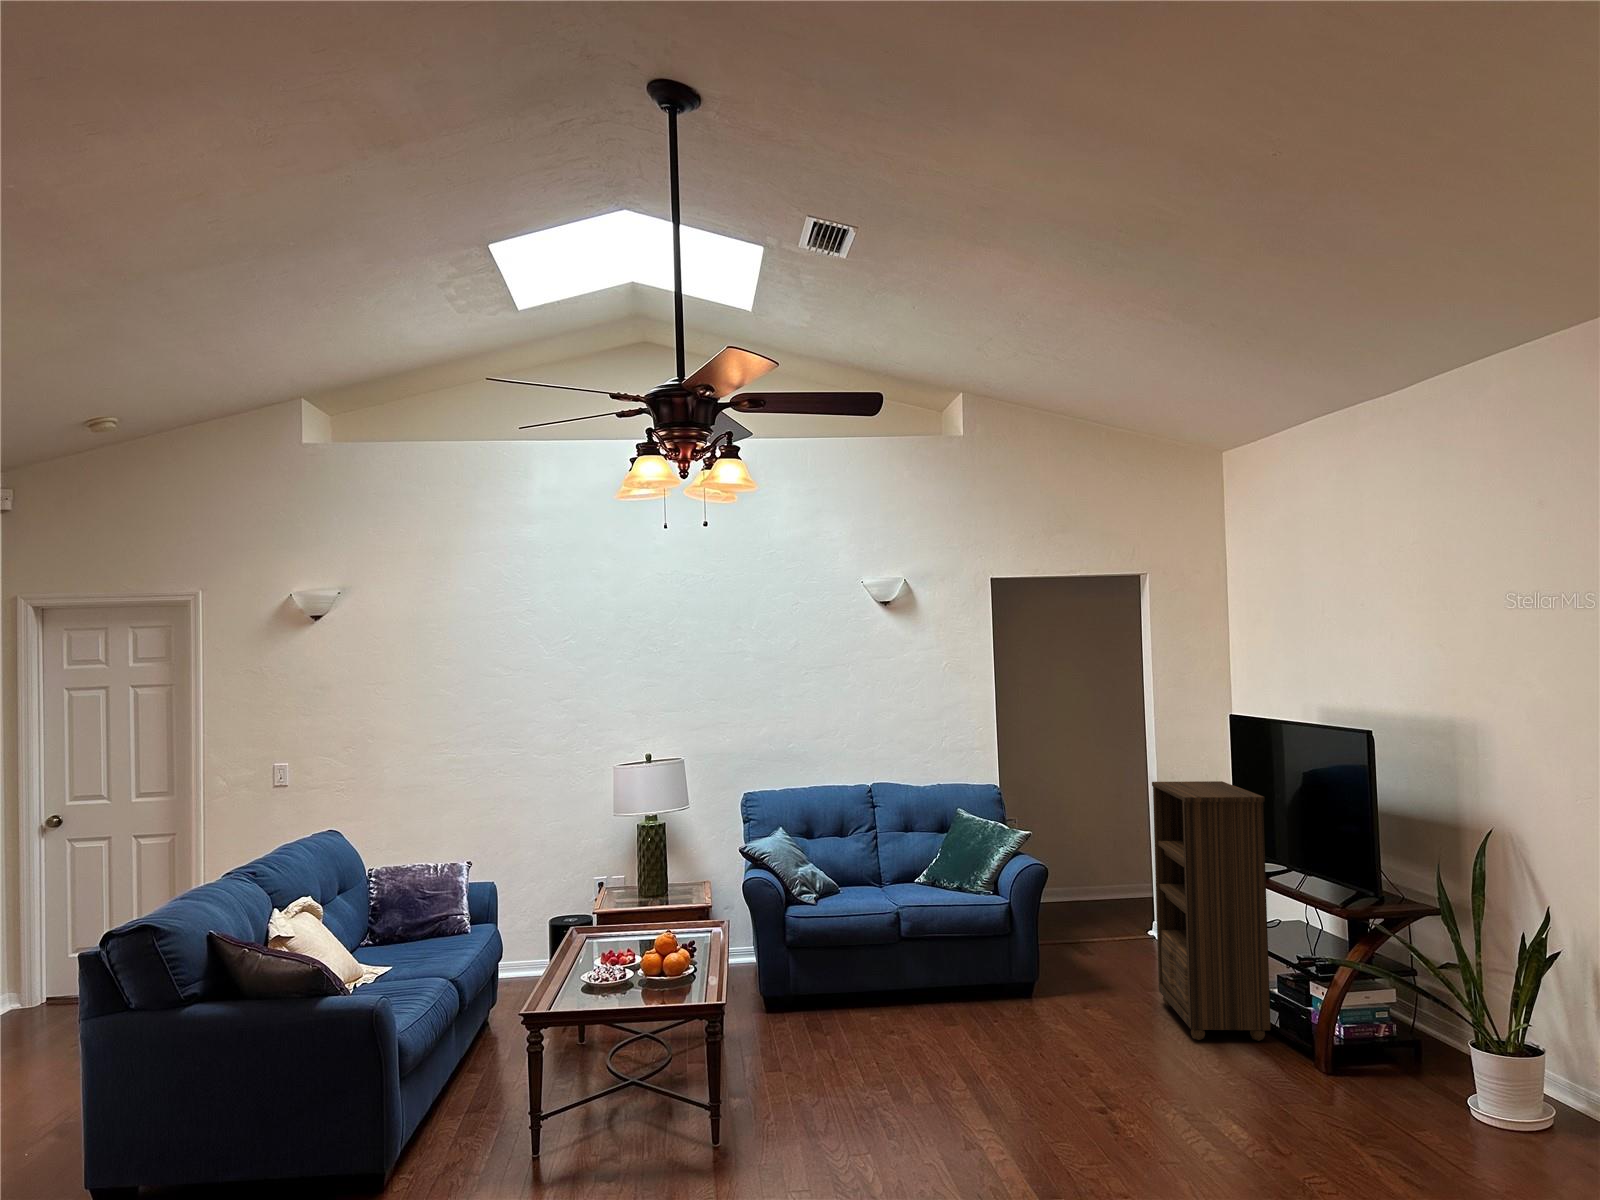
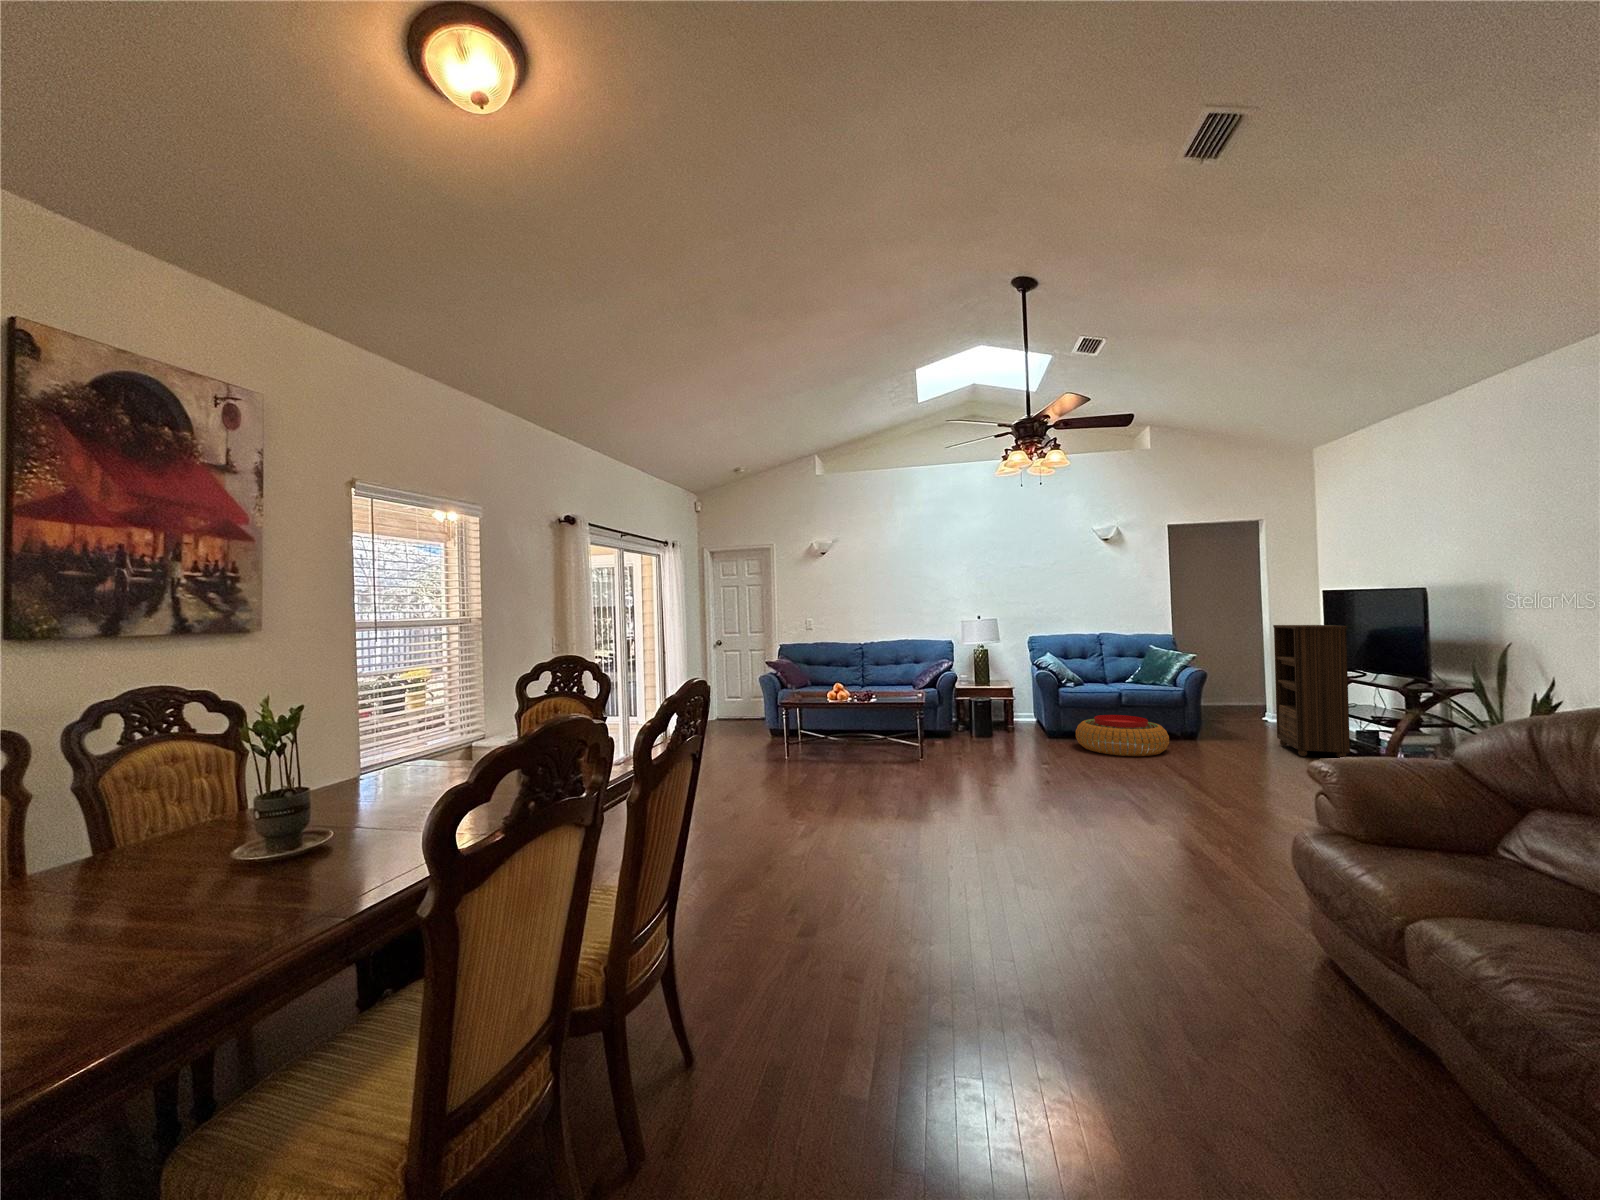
pouf: none [809,969,977,1070] -> present [1076,715,1169,756]

